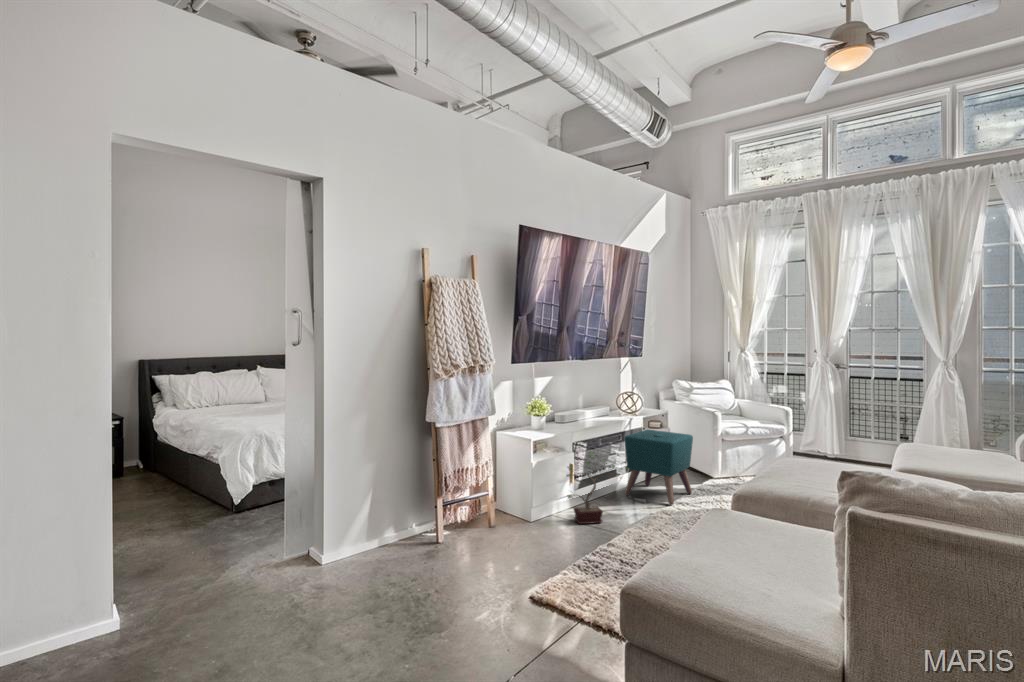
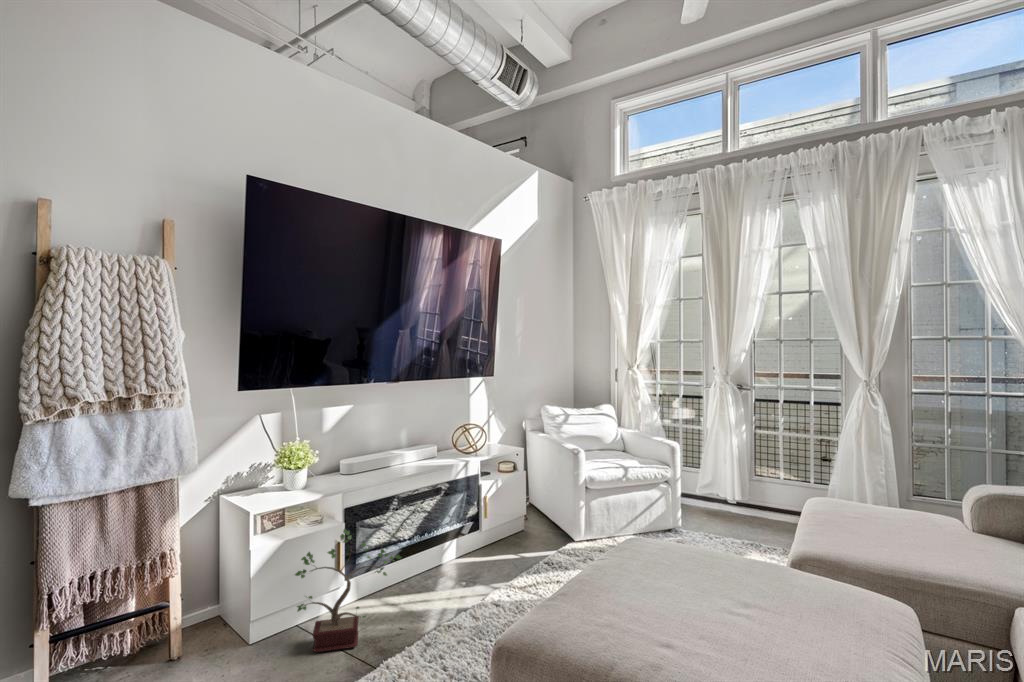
ottoman: present [624,430,693,505] -> none [432,479,533,600]

